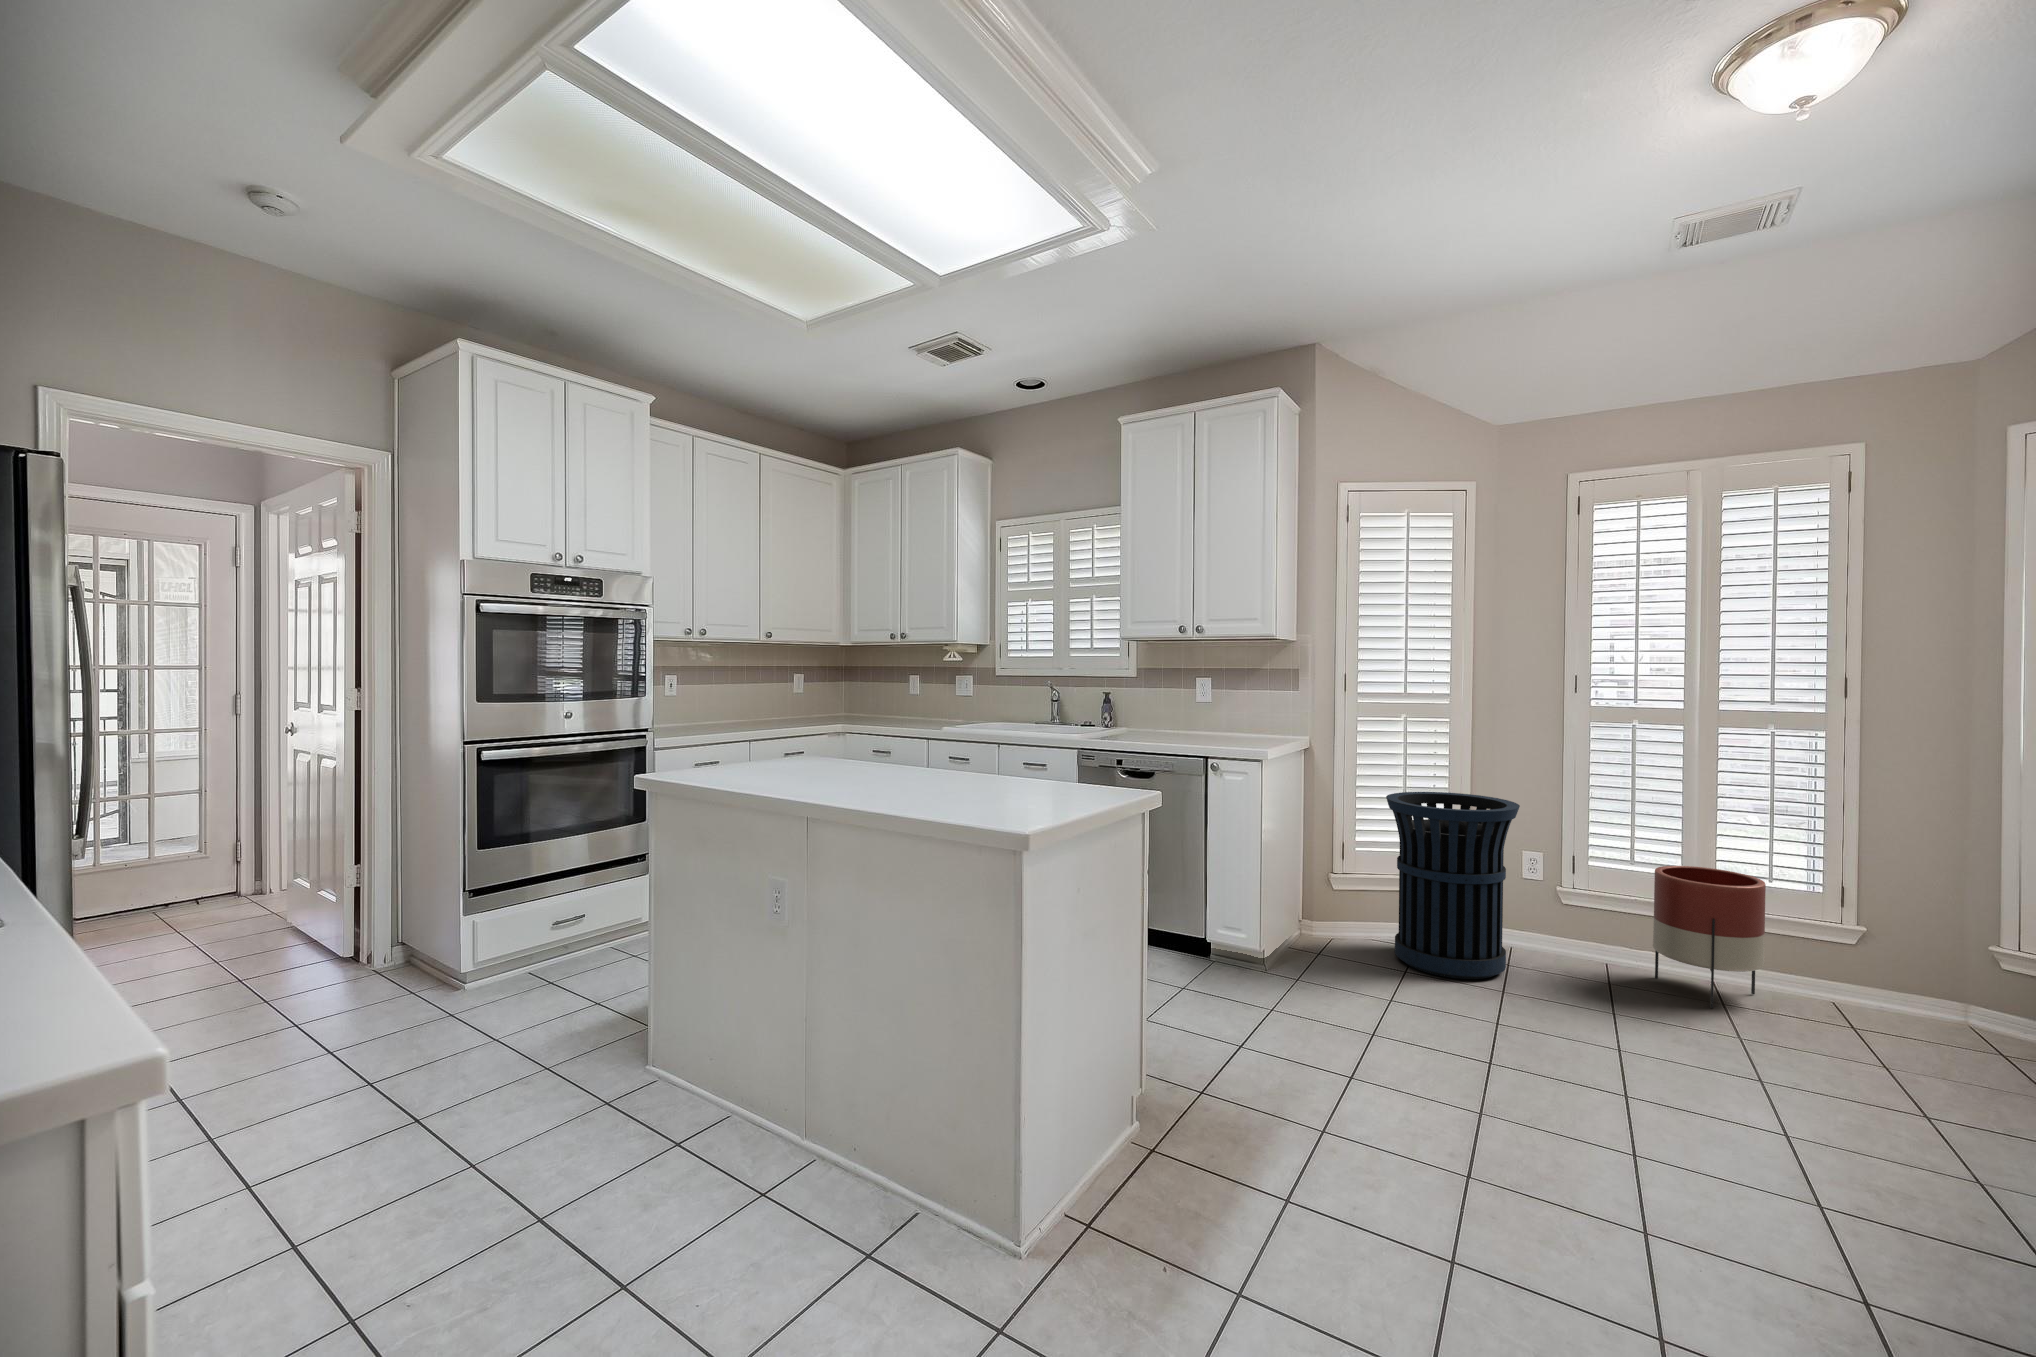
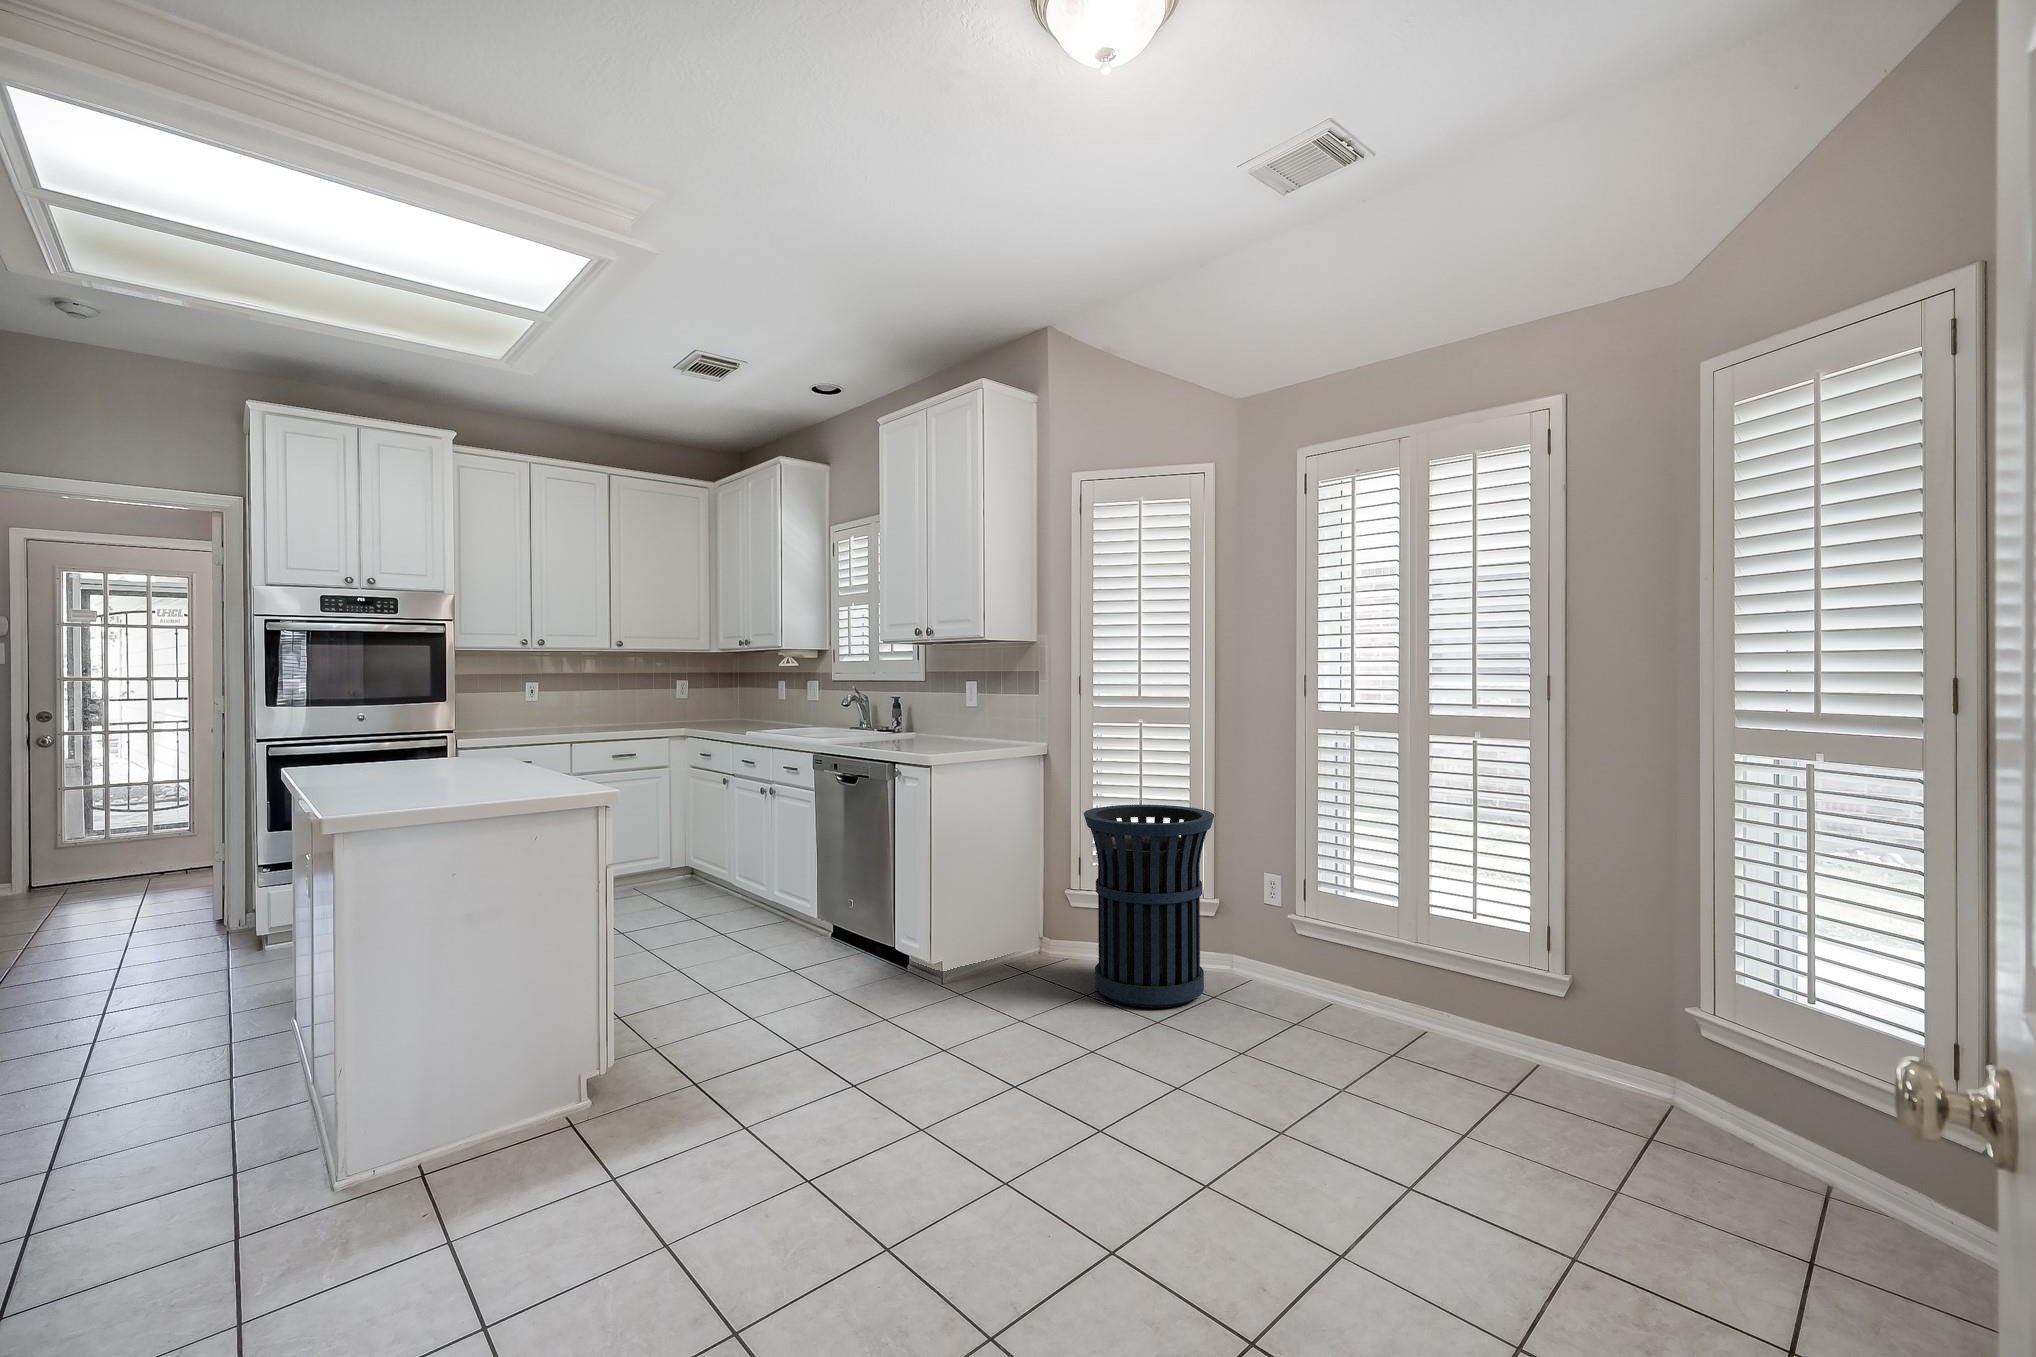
planter: present [1653,866,1766,1008] -> none [1340,894,1450,1055]

